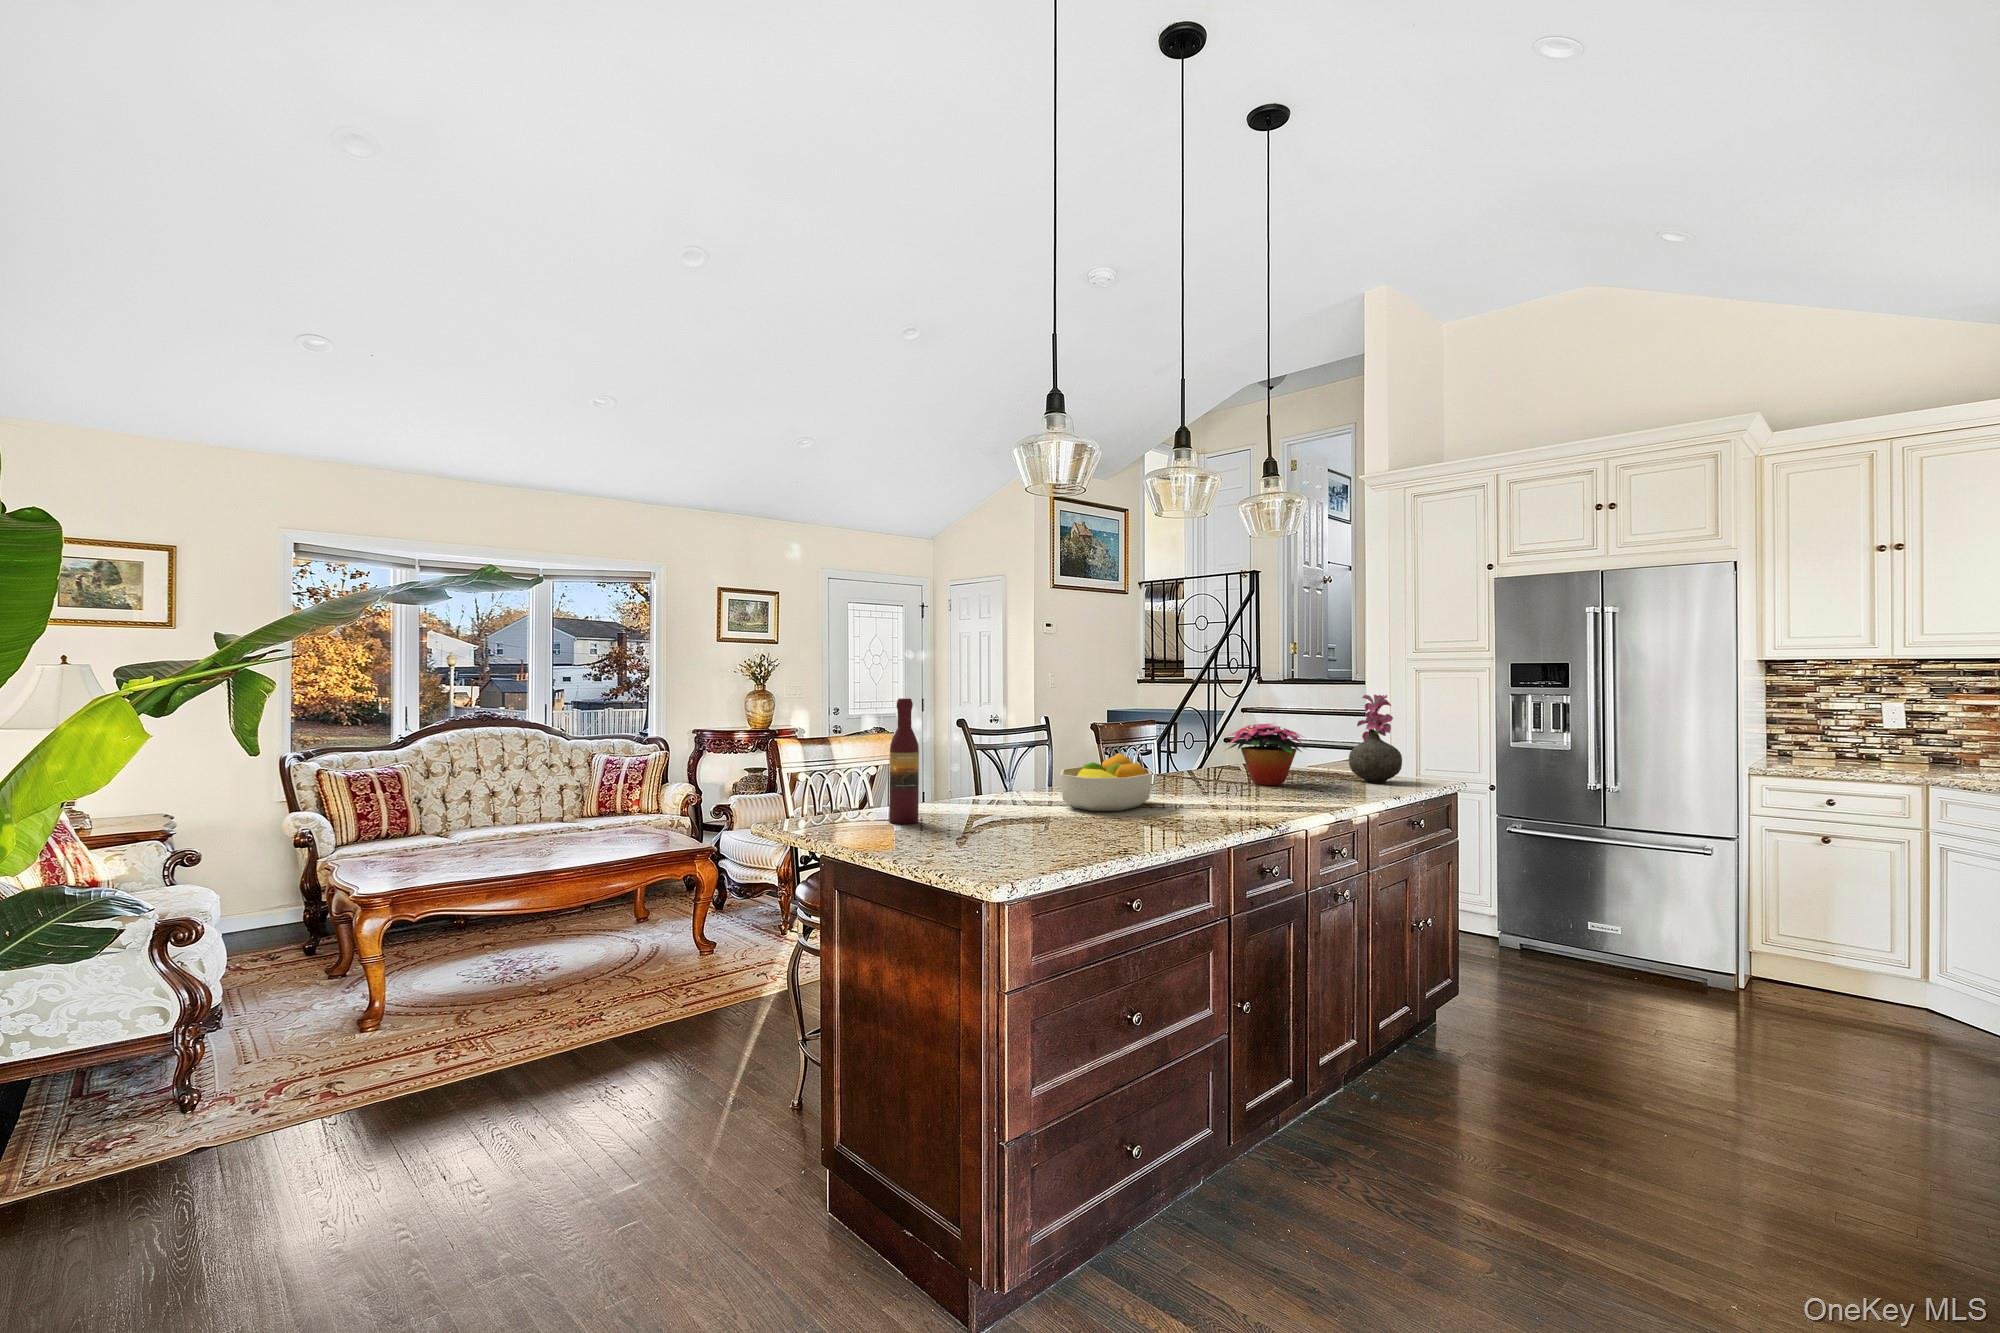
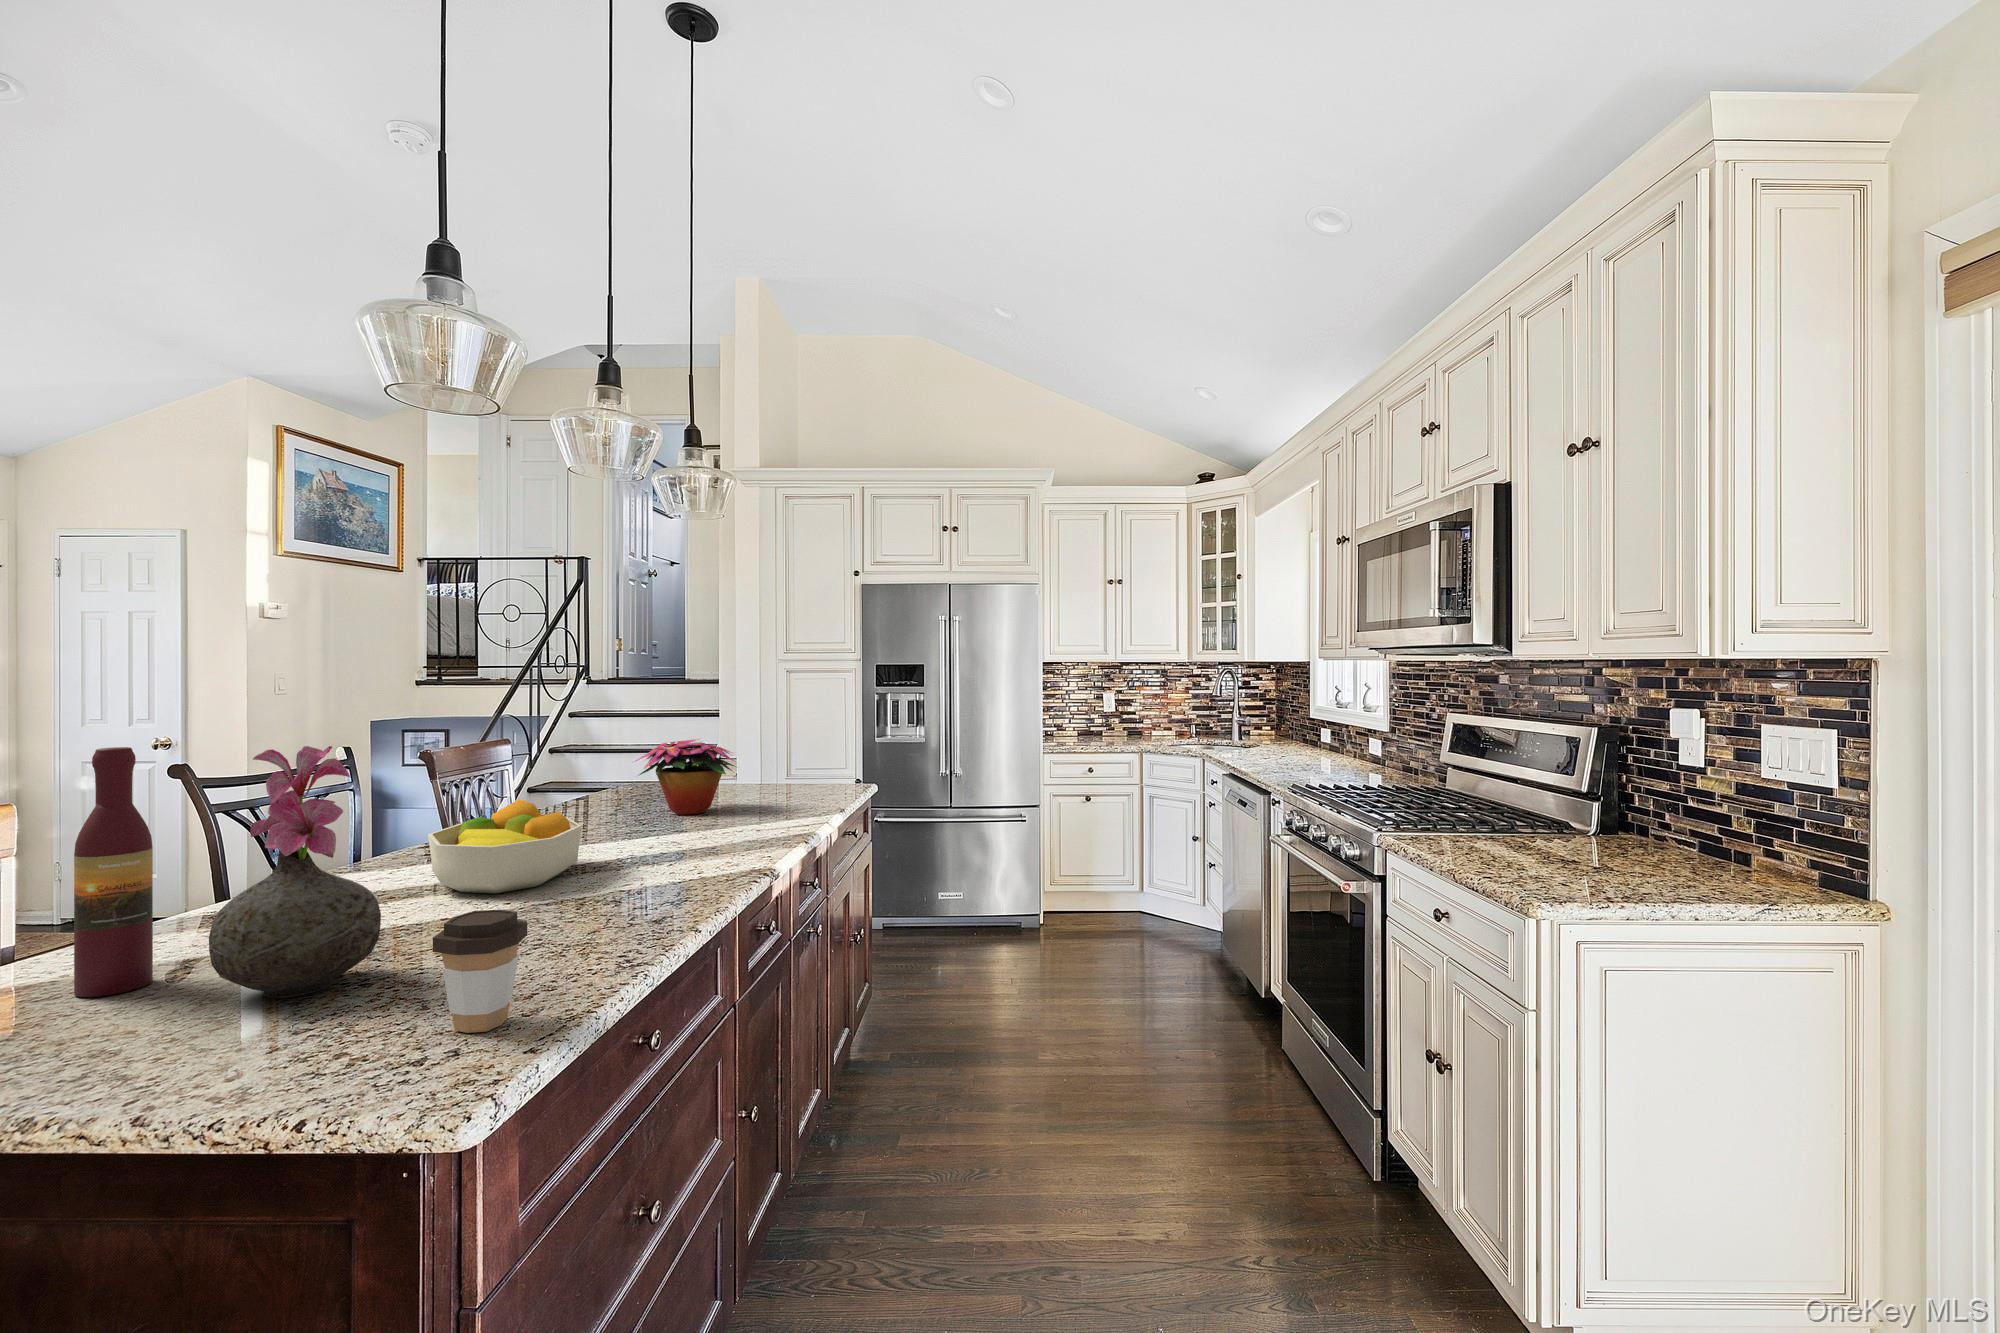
vase: present [1349,695,1402,783] -> present [209,746,381,998]
coffee cup: none [1011,796,1059,862] -> present [433,910,527,1033]

